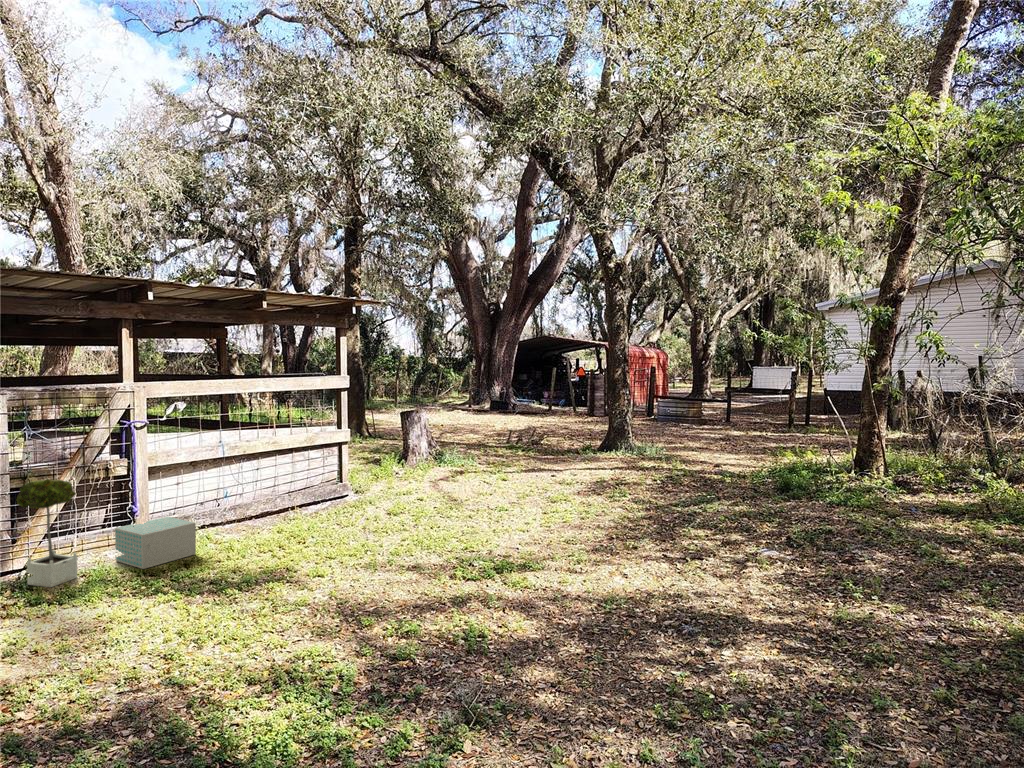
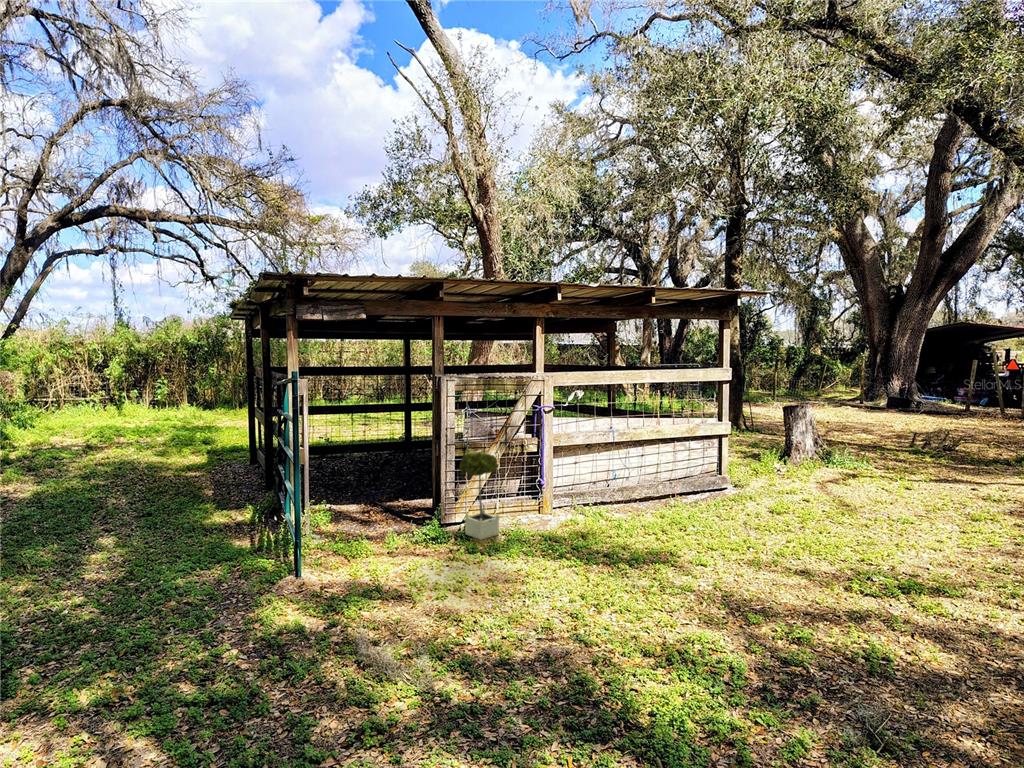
storage box: present [115,517,196,569] -> none [526,491,588,536]

